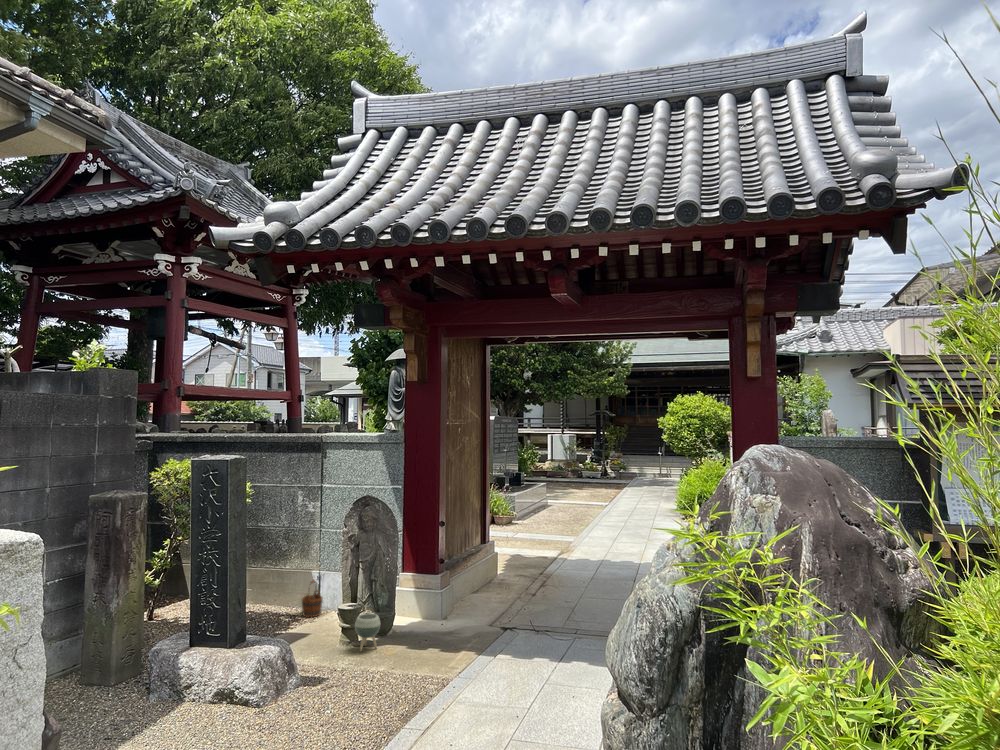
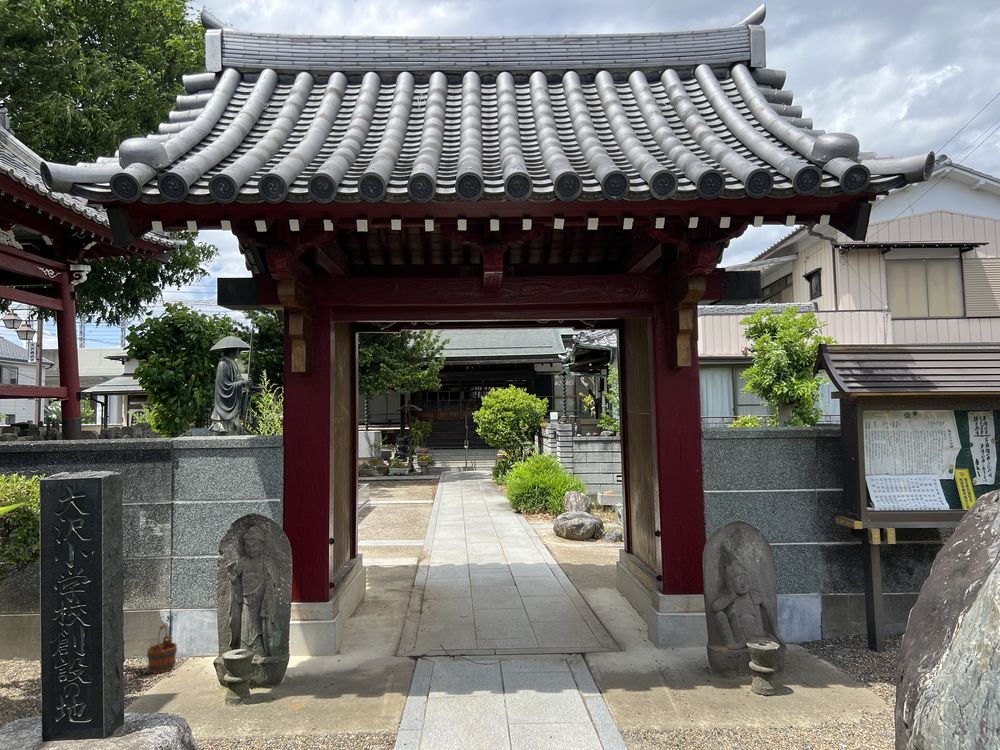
planter: present [355,614,380,651] -> none [241,661,275,712]

